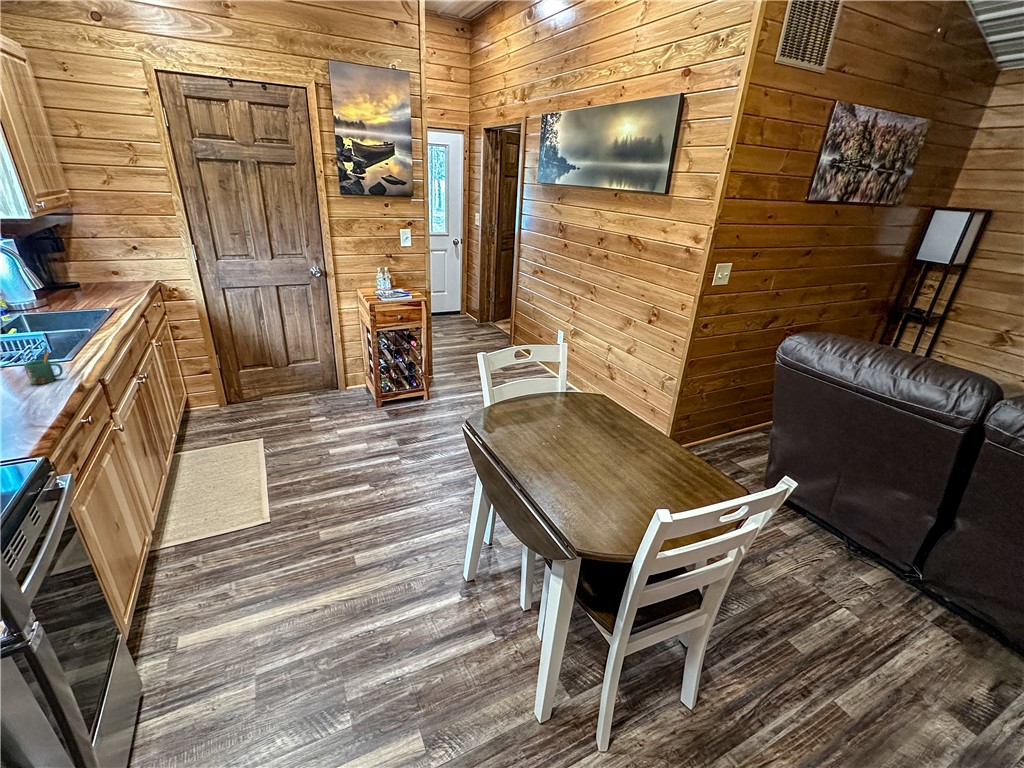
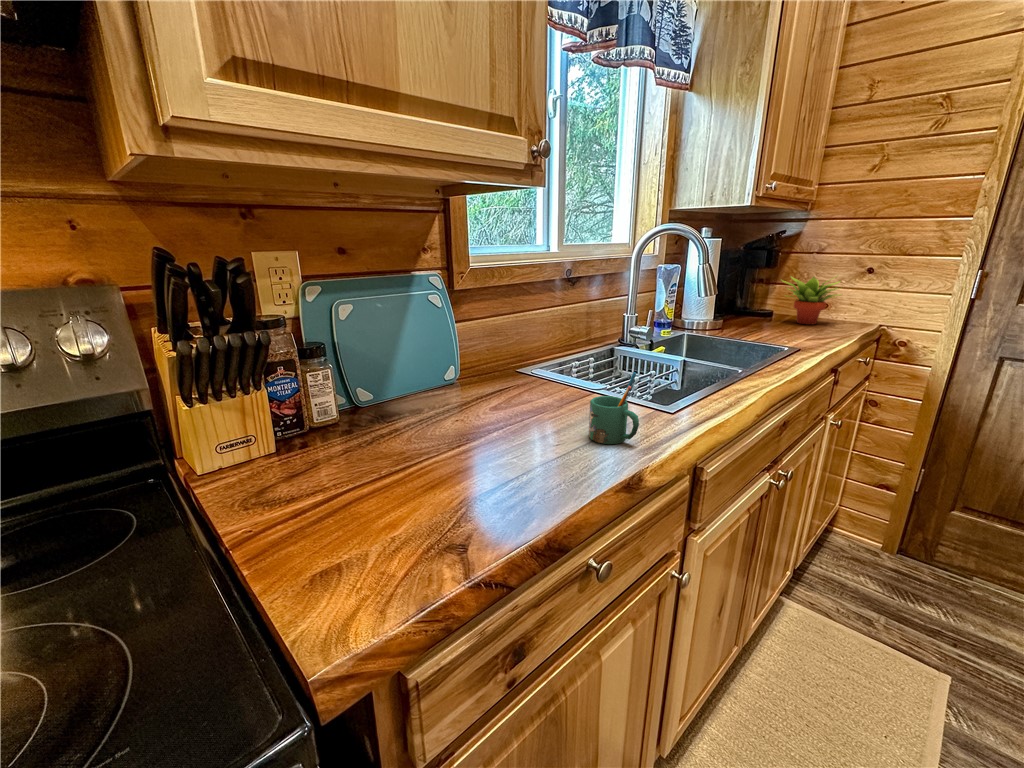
succulent plant: none [74,255,124,290] -> present [783,276,840,324]

